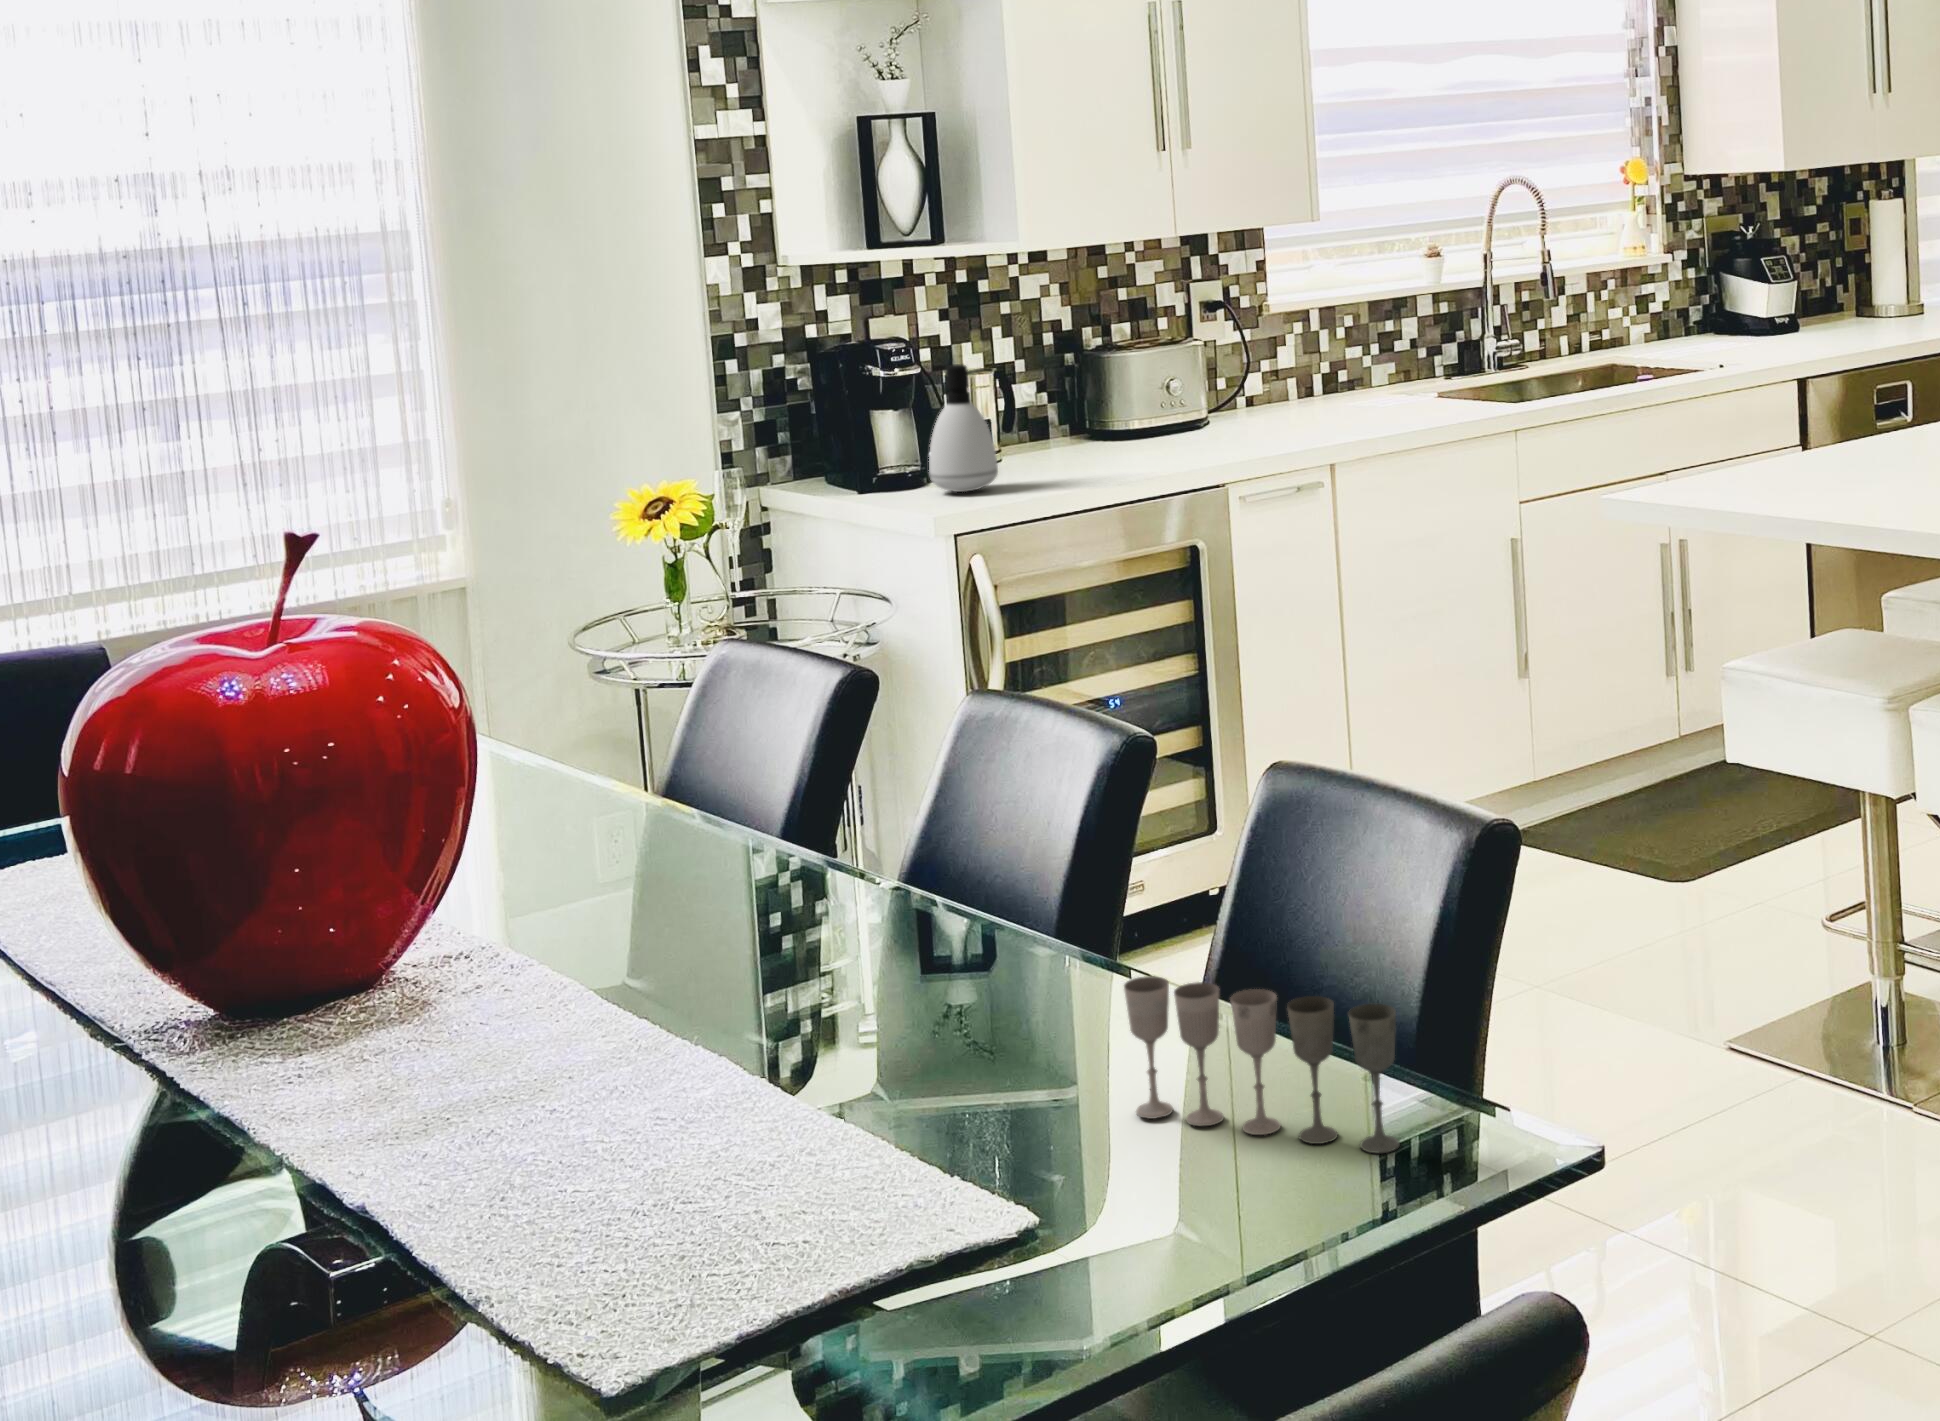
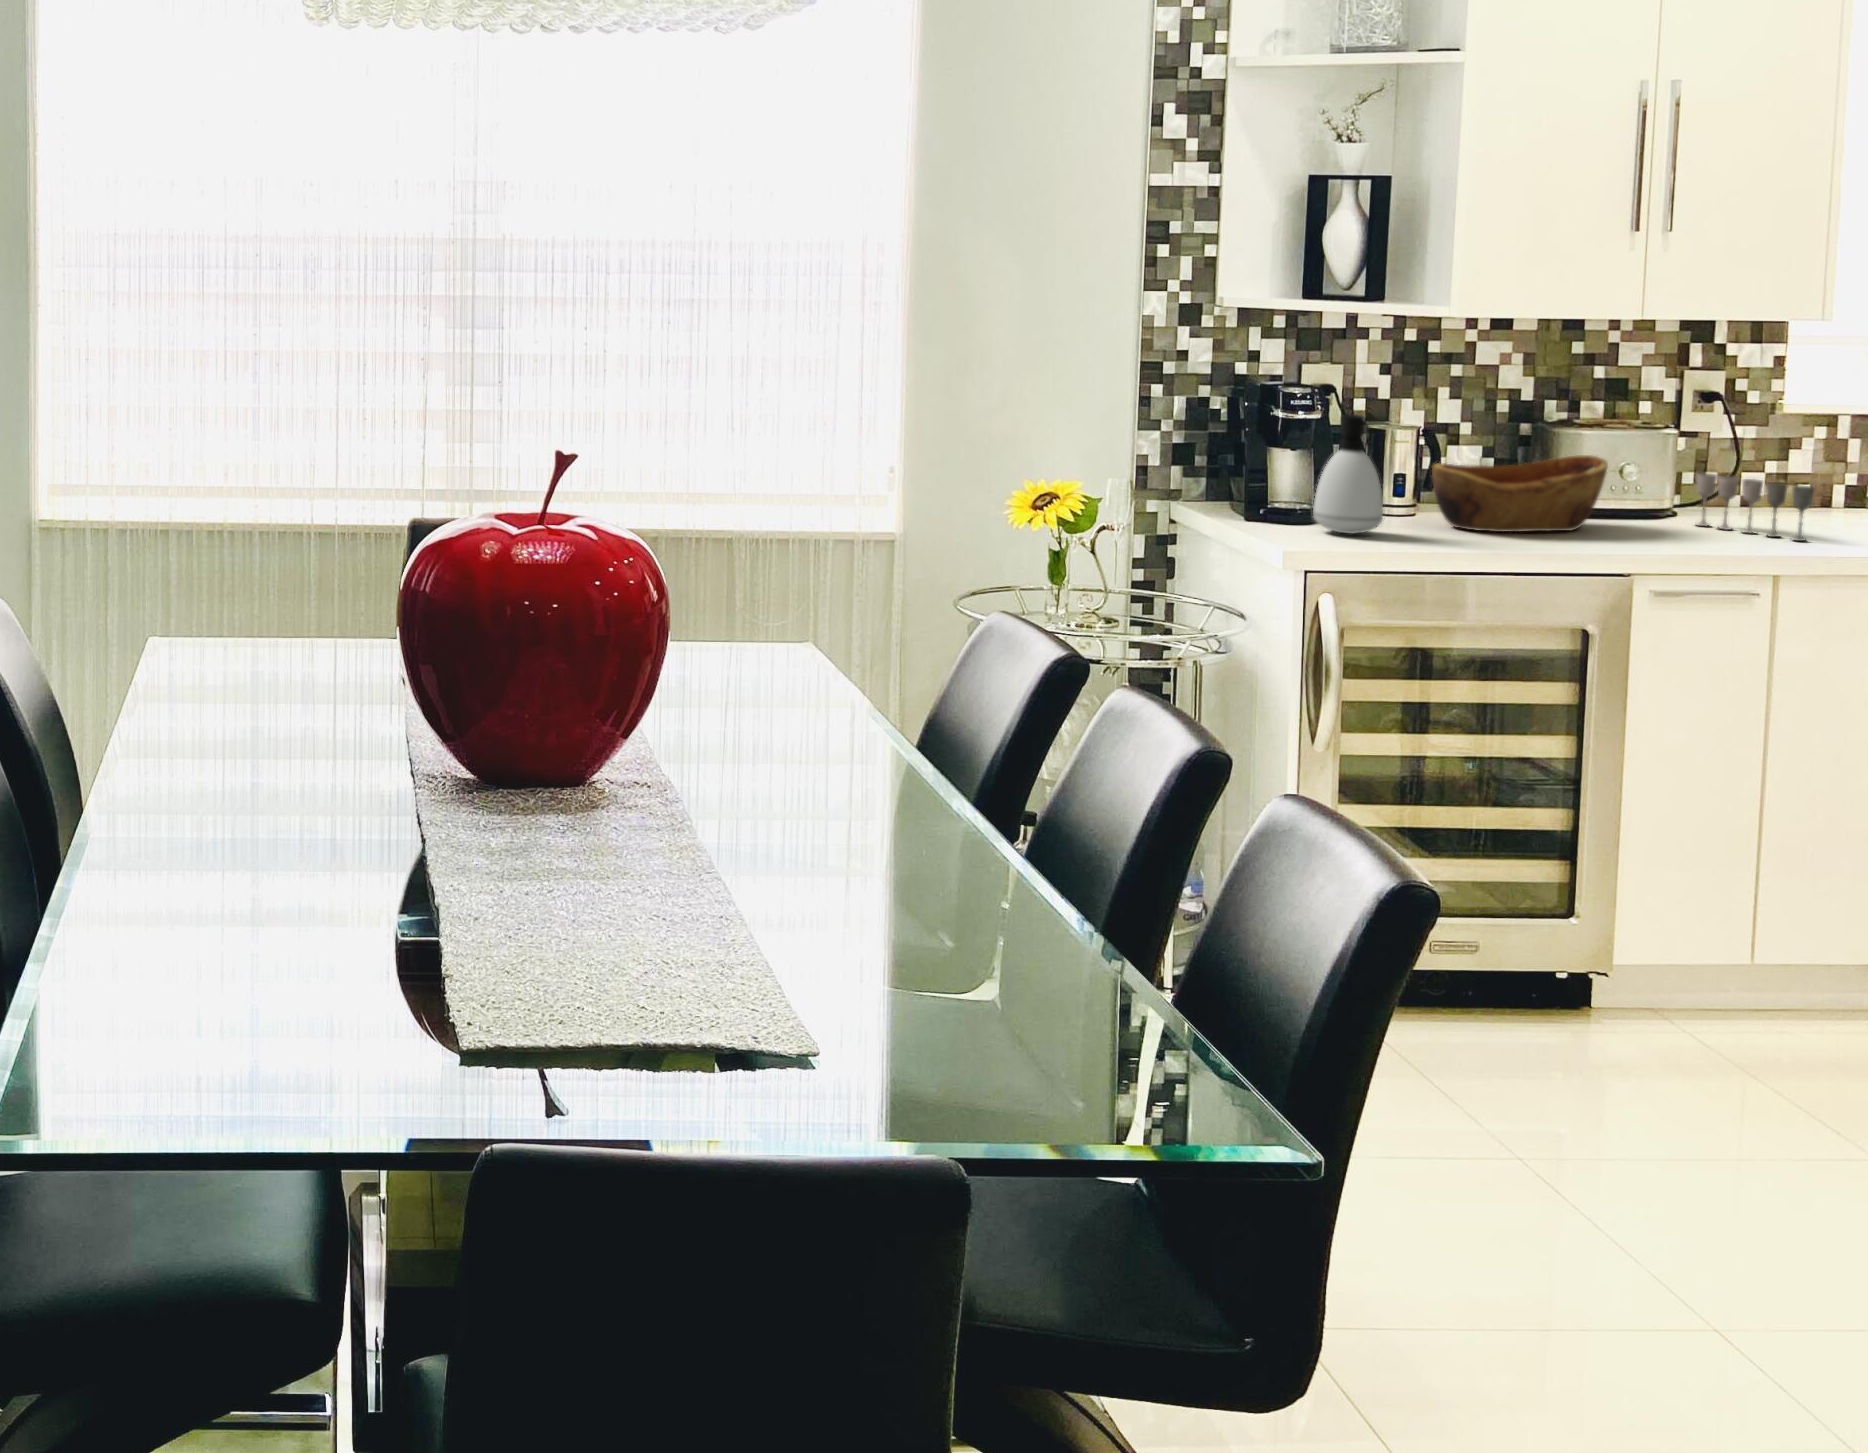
wooden bowl: none [1022,376,1170,468] -> present [1432,455,1608,532]
wine glass: present [1124,976,1400,1153] -> present [1697,473,1814,541]

